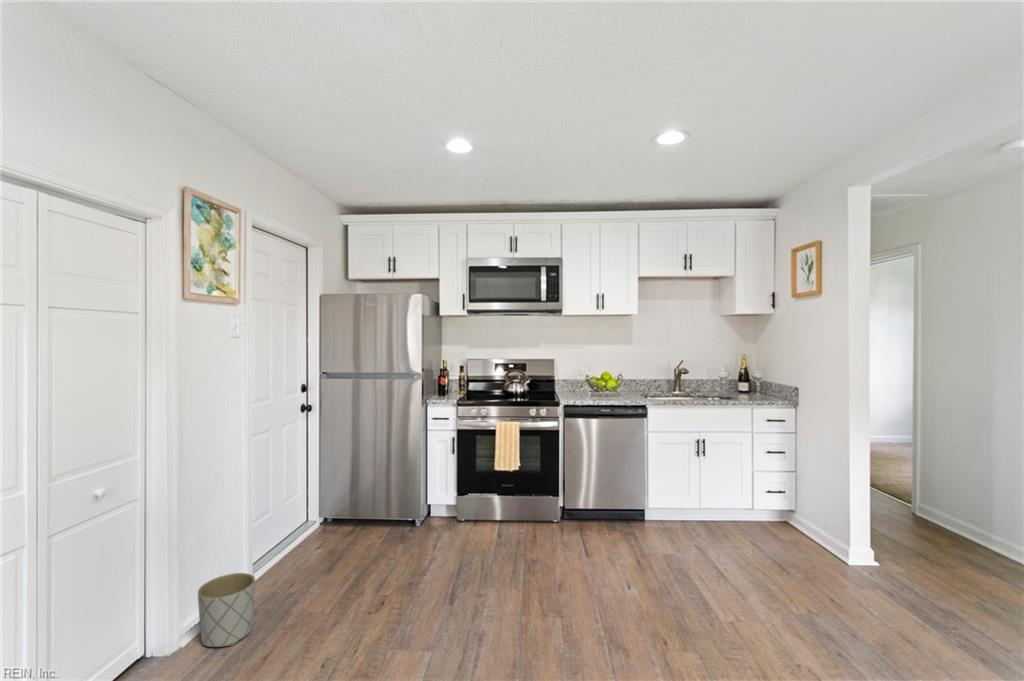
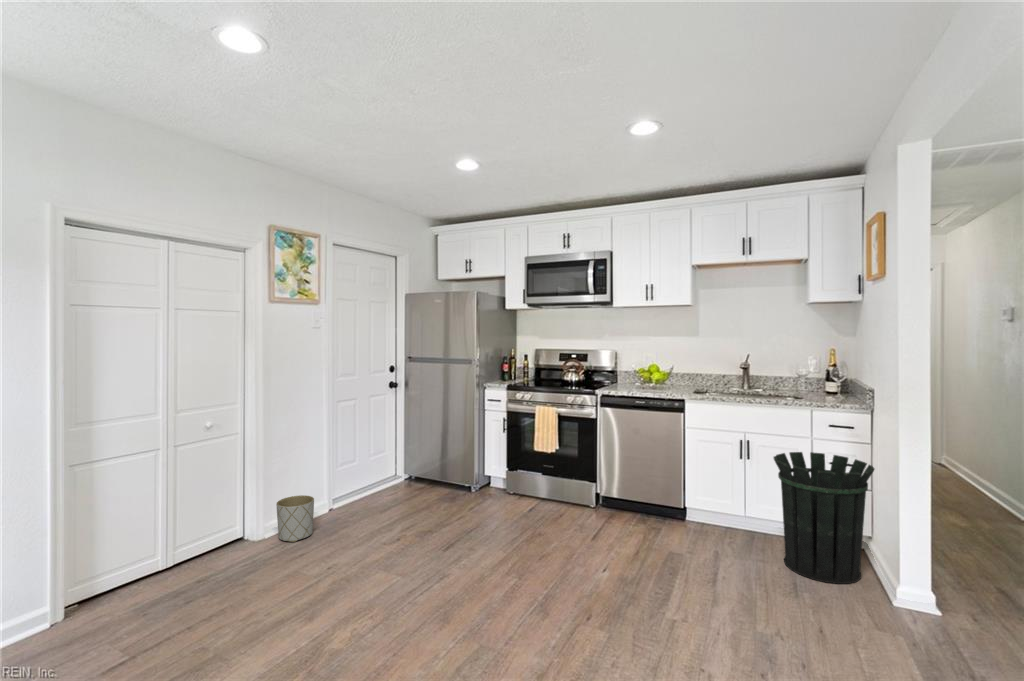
waste bin: none [744,447,831,561] -> present [774,452,874,584]

